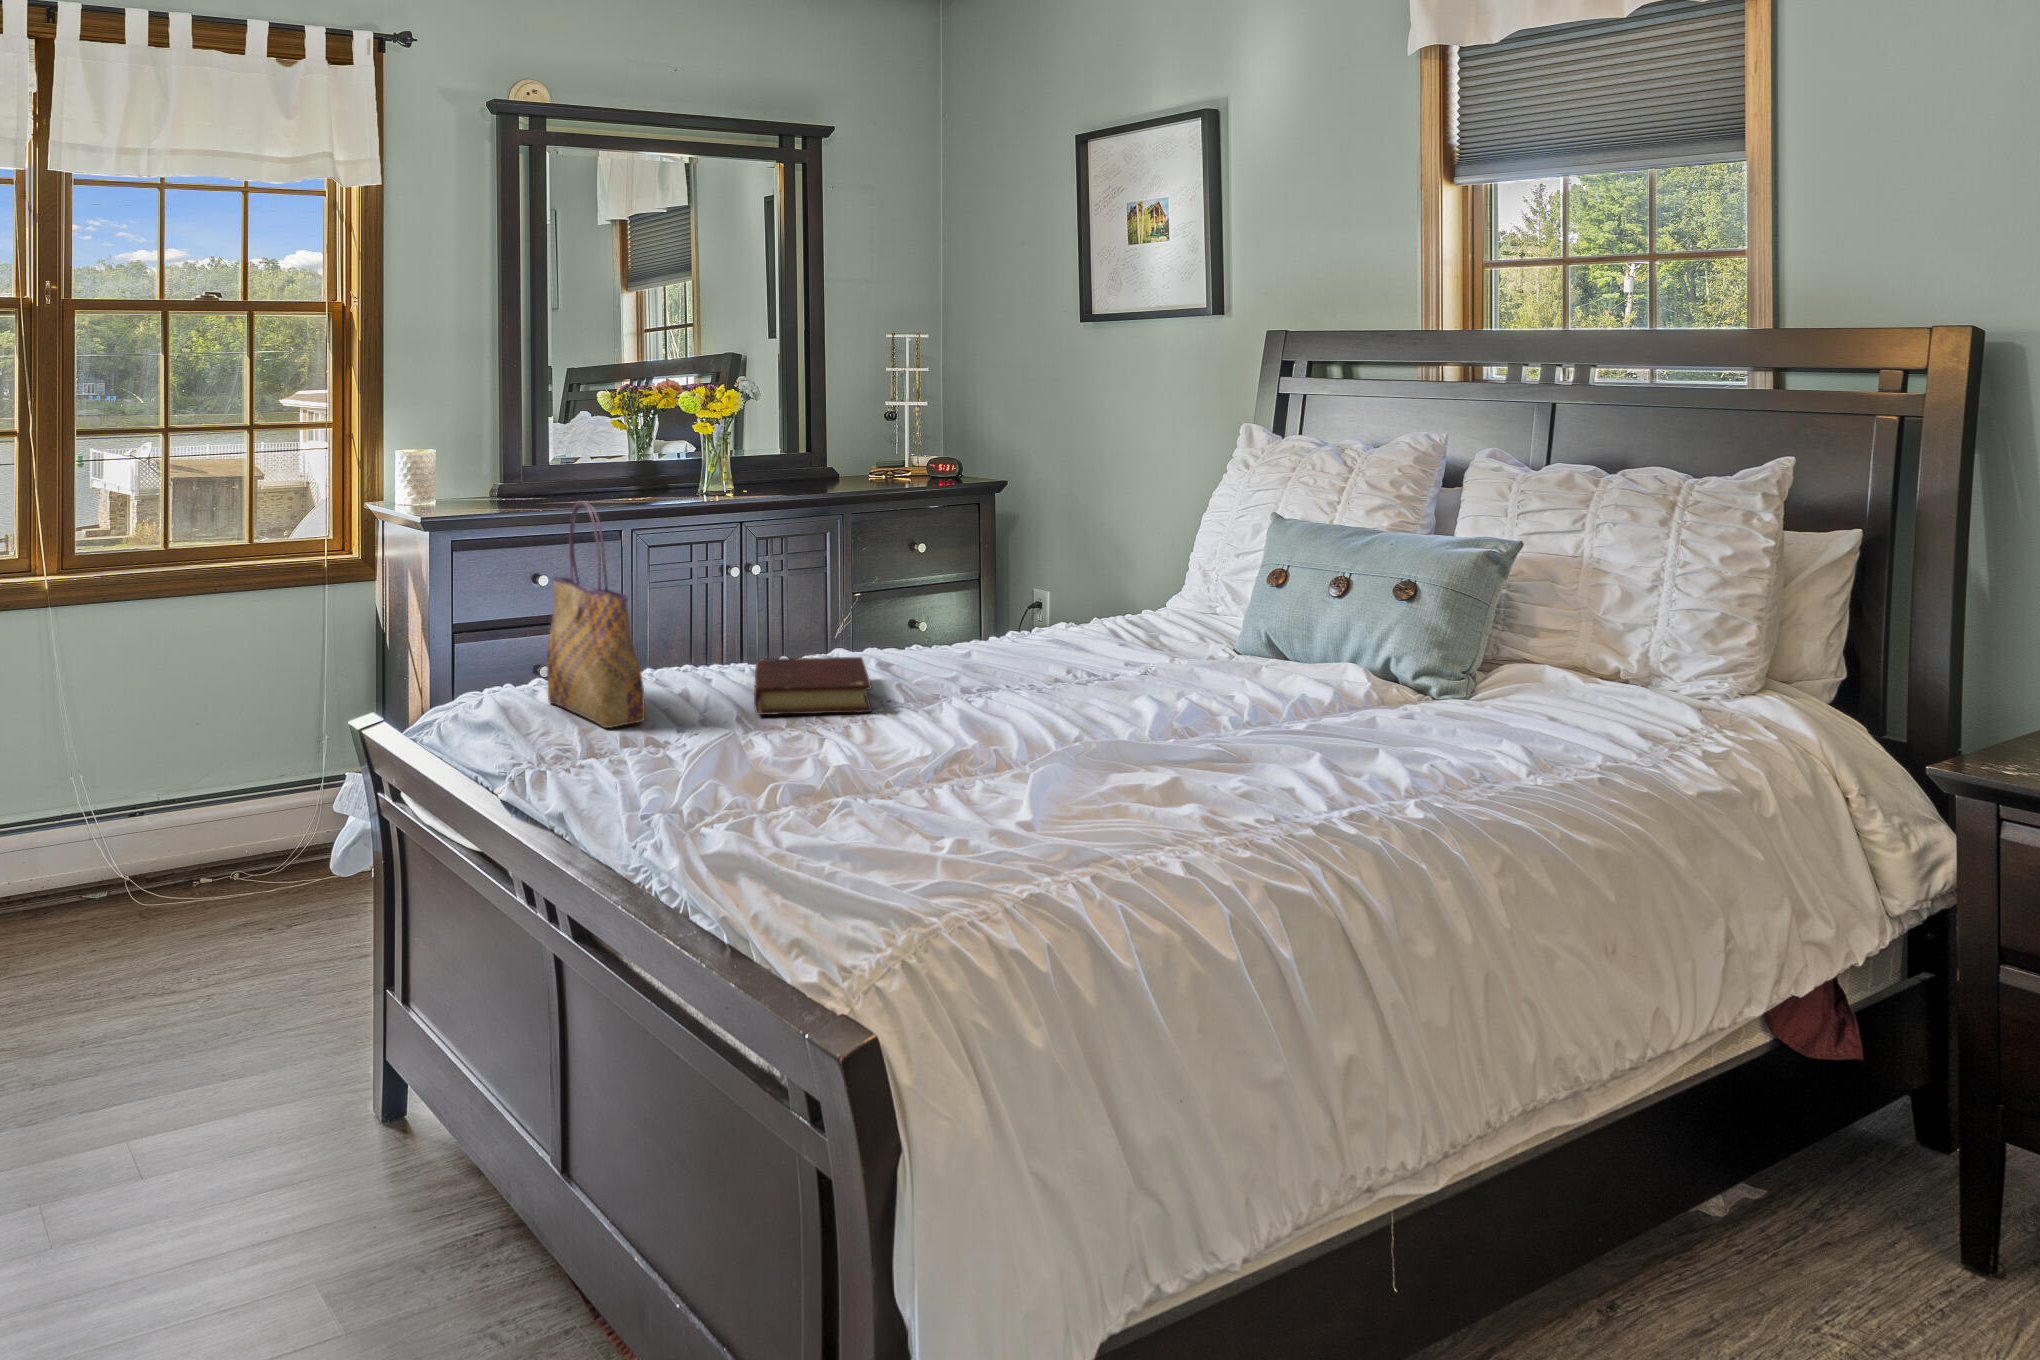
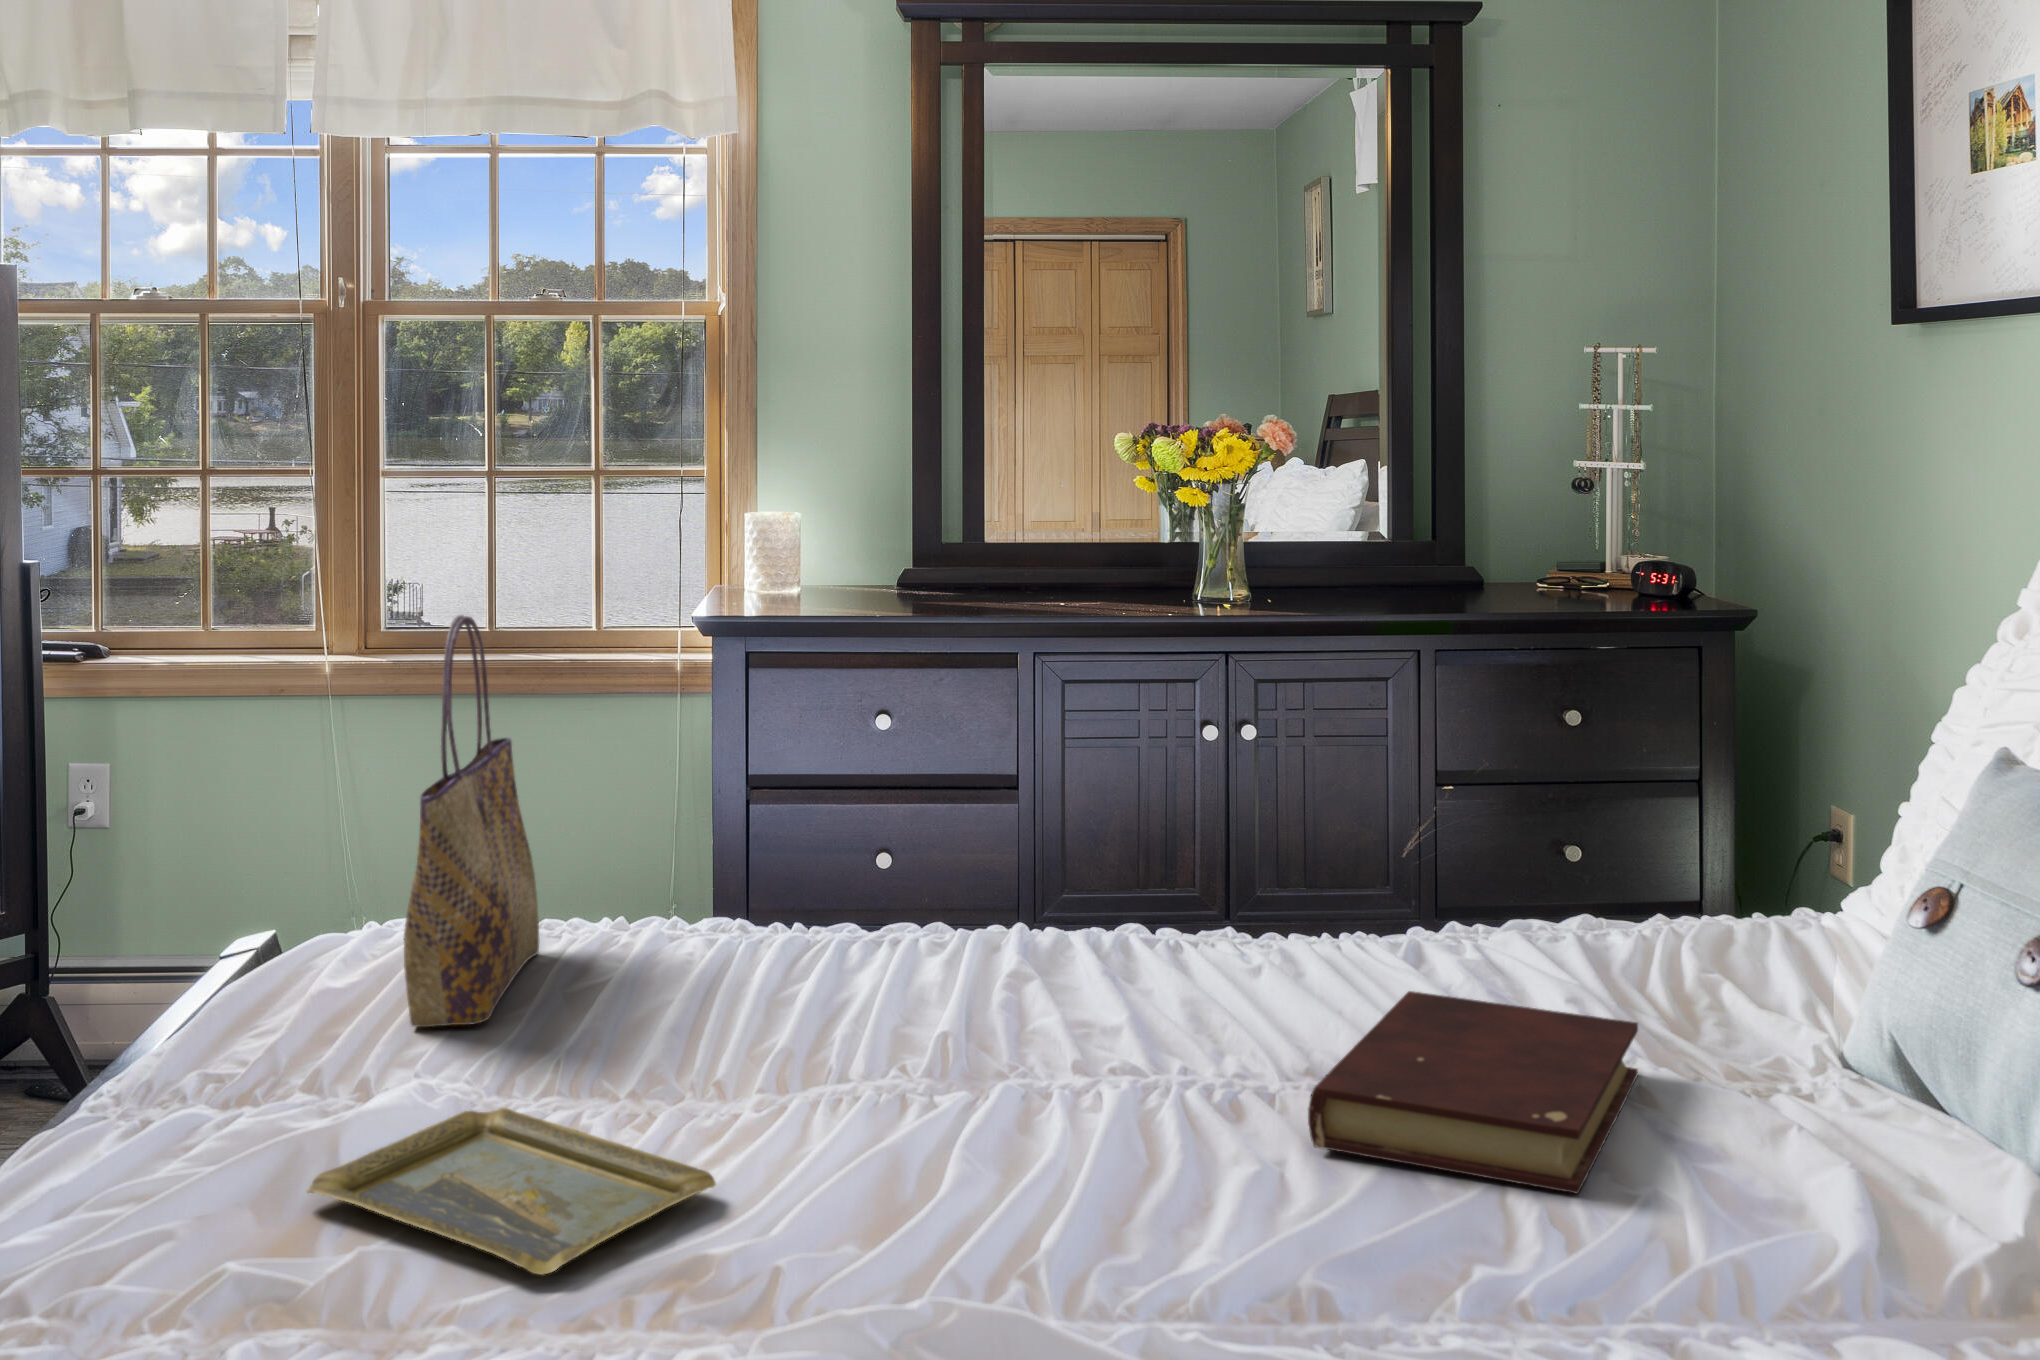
book: present [754,657,872,715] -> present [1308,991,1638,1194]
tray: none [727,735,908,773] -> present [307,1108,716,1275]

